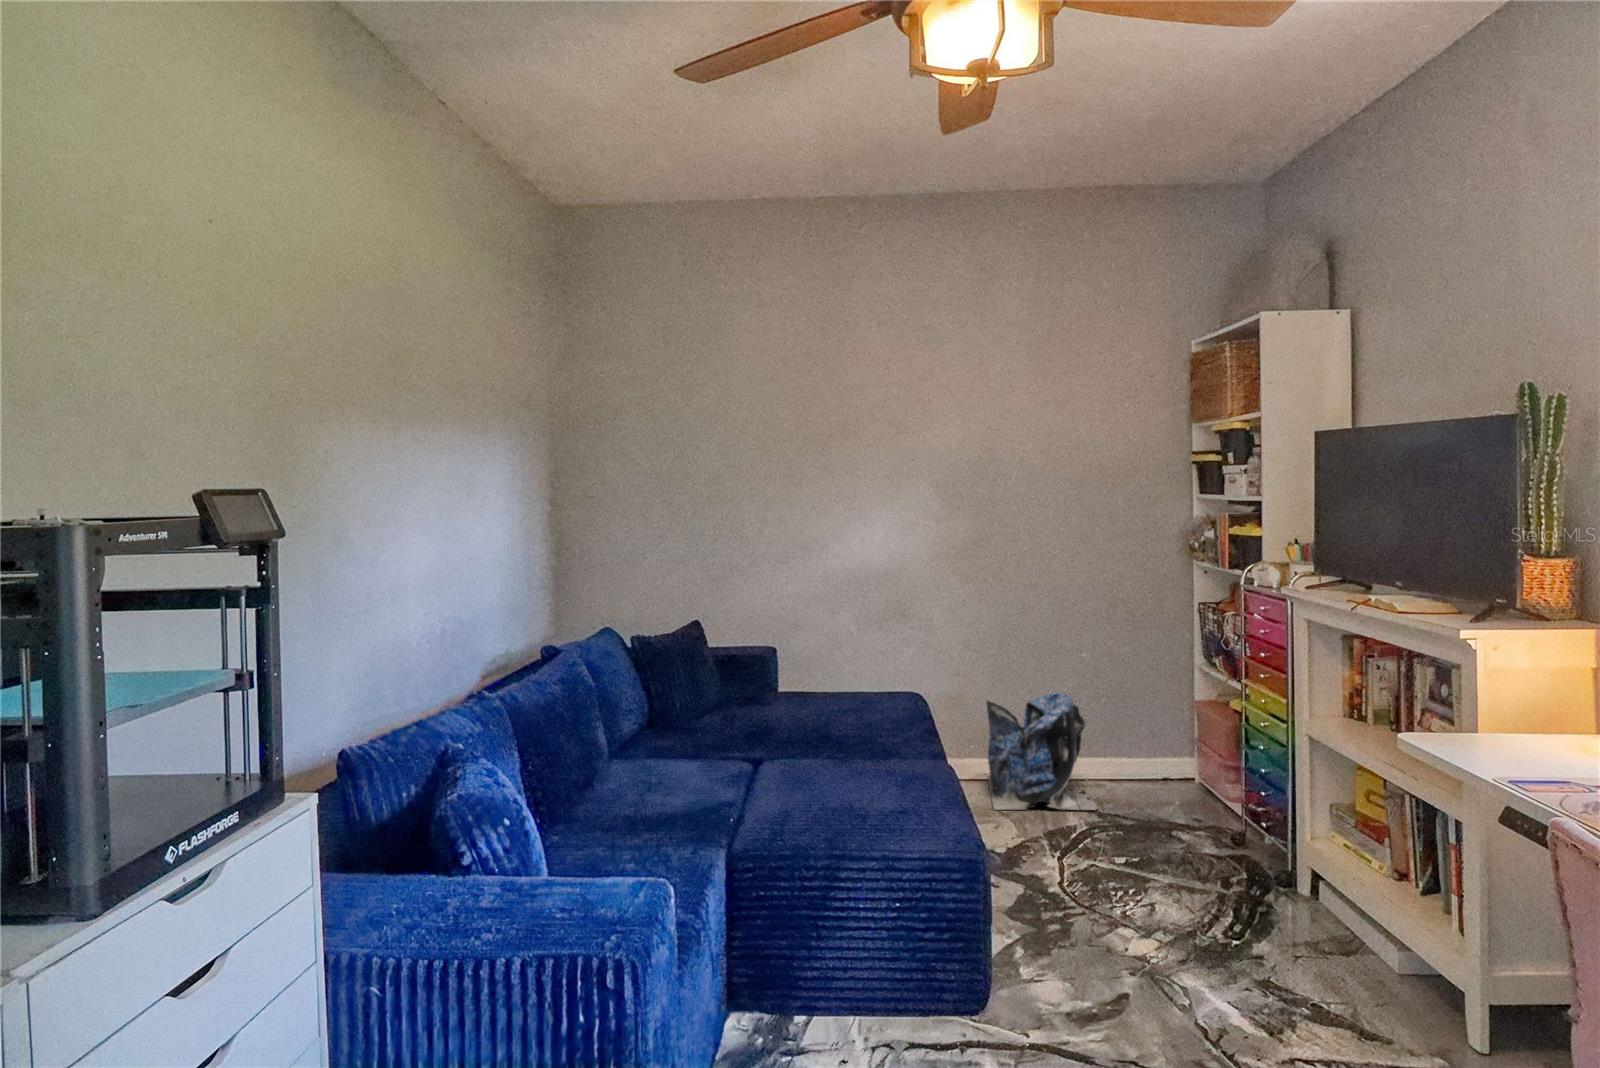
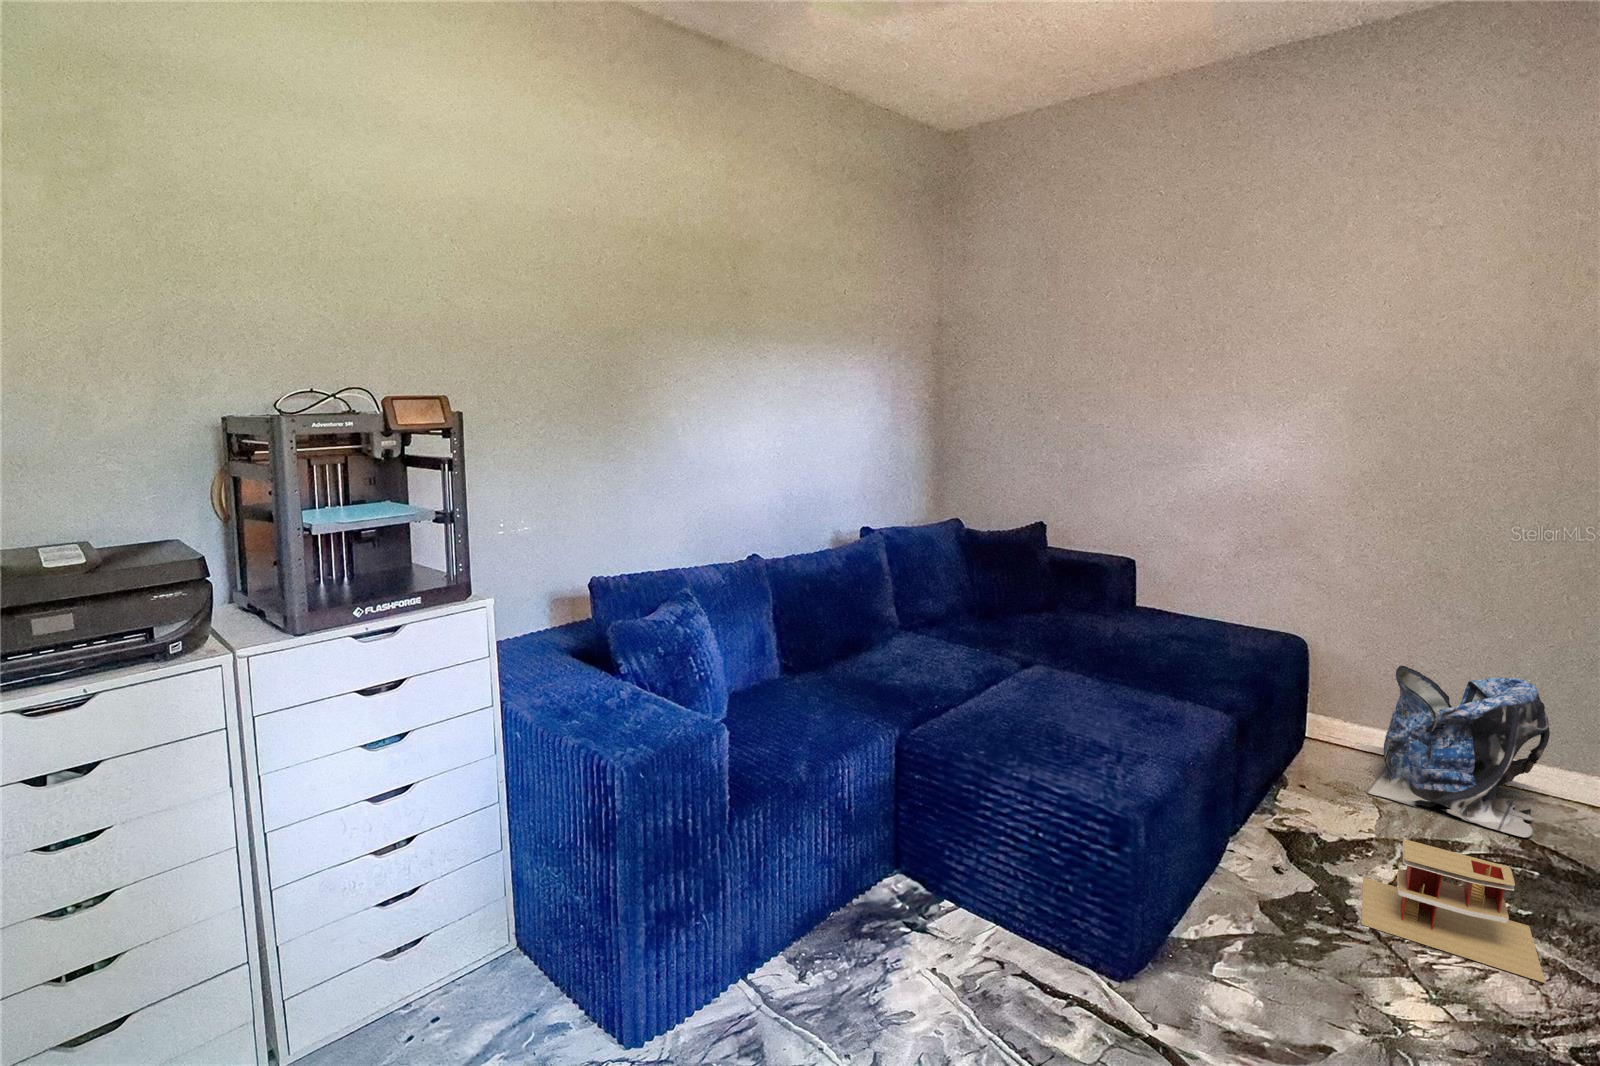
toy house: none [1043,824,1180,903] -> present [1361,839,1545,983]

